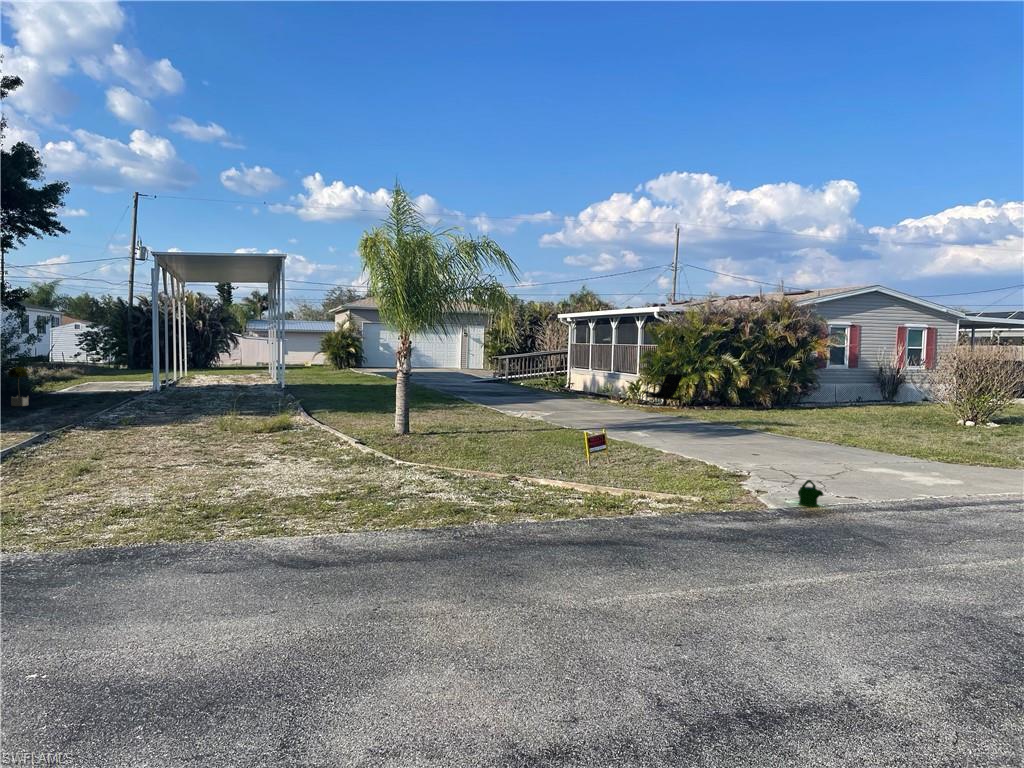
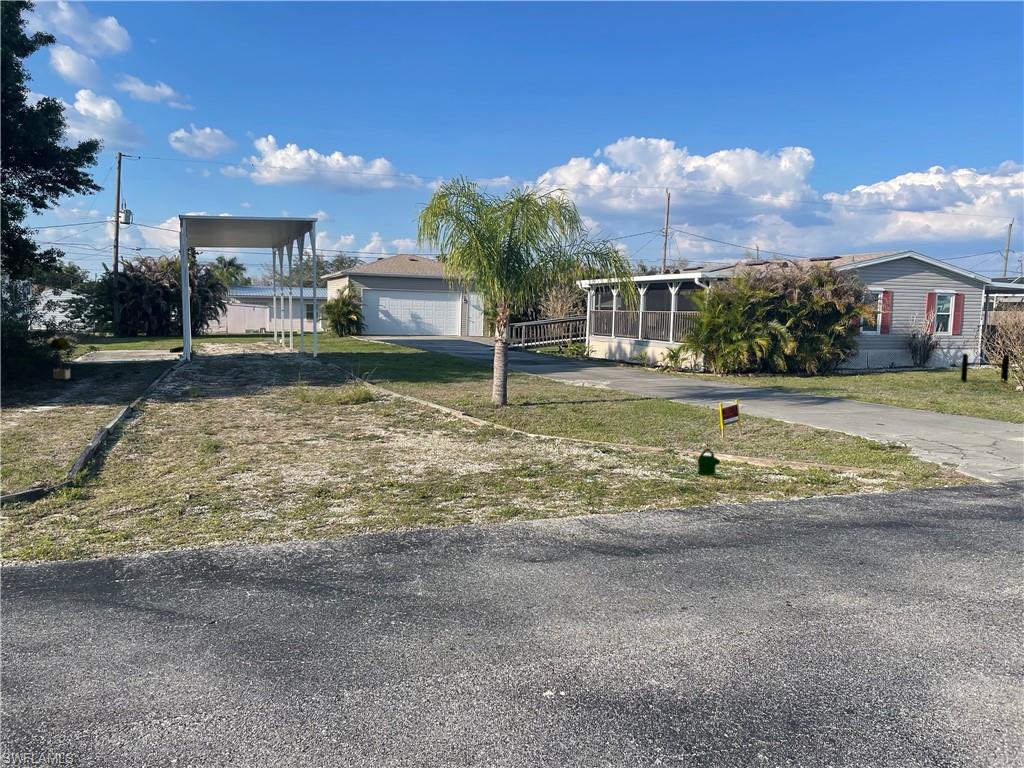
lounge chair: present [644,374,683,407] -> none [691,341,730,375]
bench: none [916,387,962,418] -> present [961,353,1009,384]
watering can: present [798,480,823,506] -> present [697,448,720,475]

